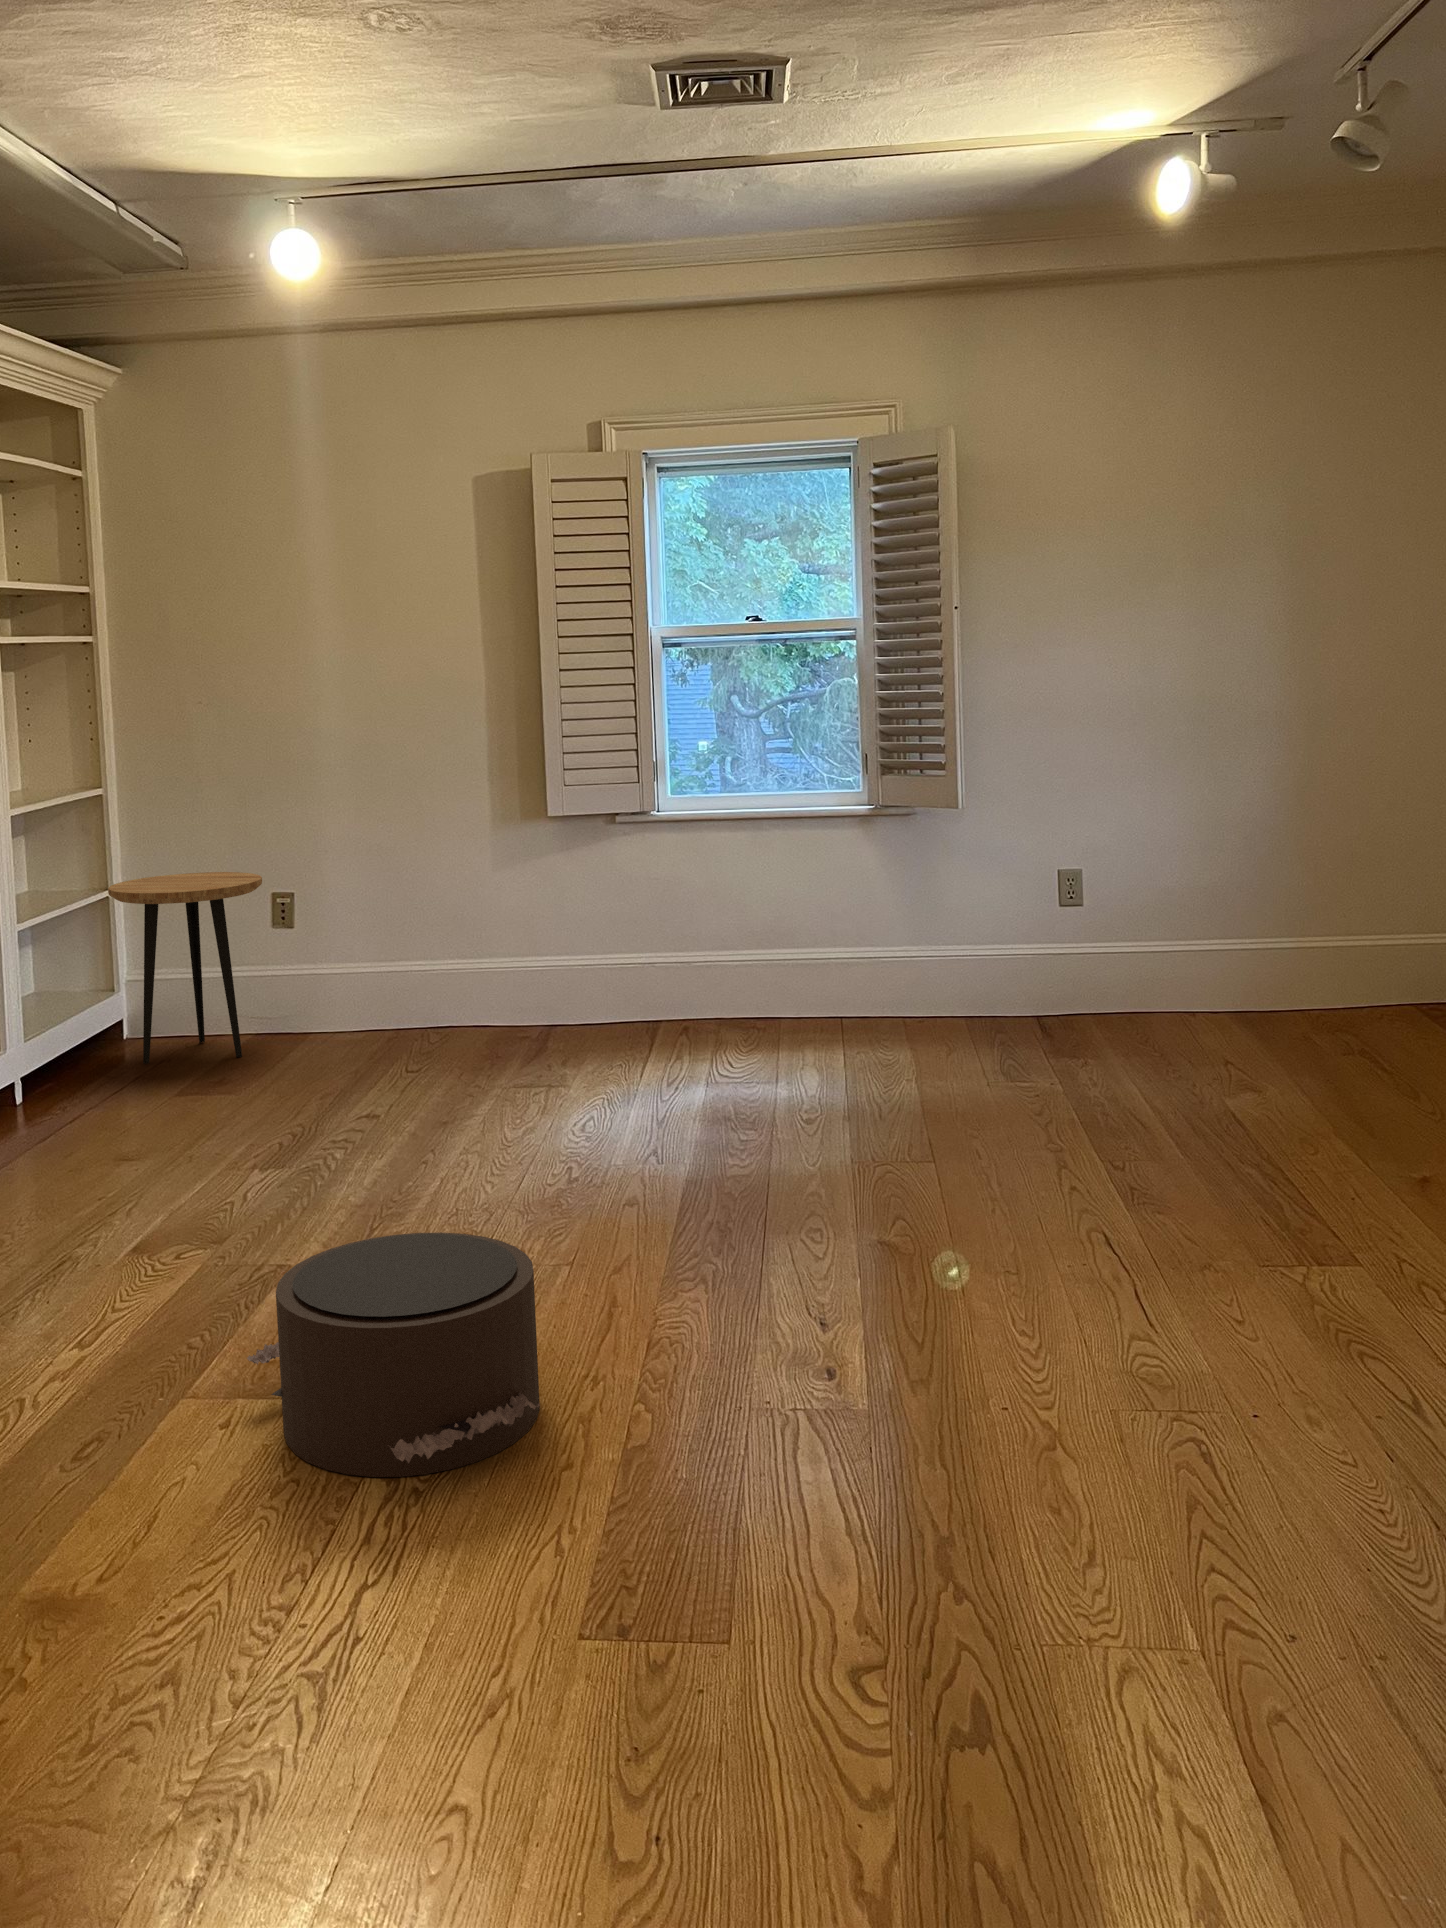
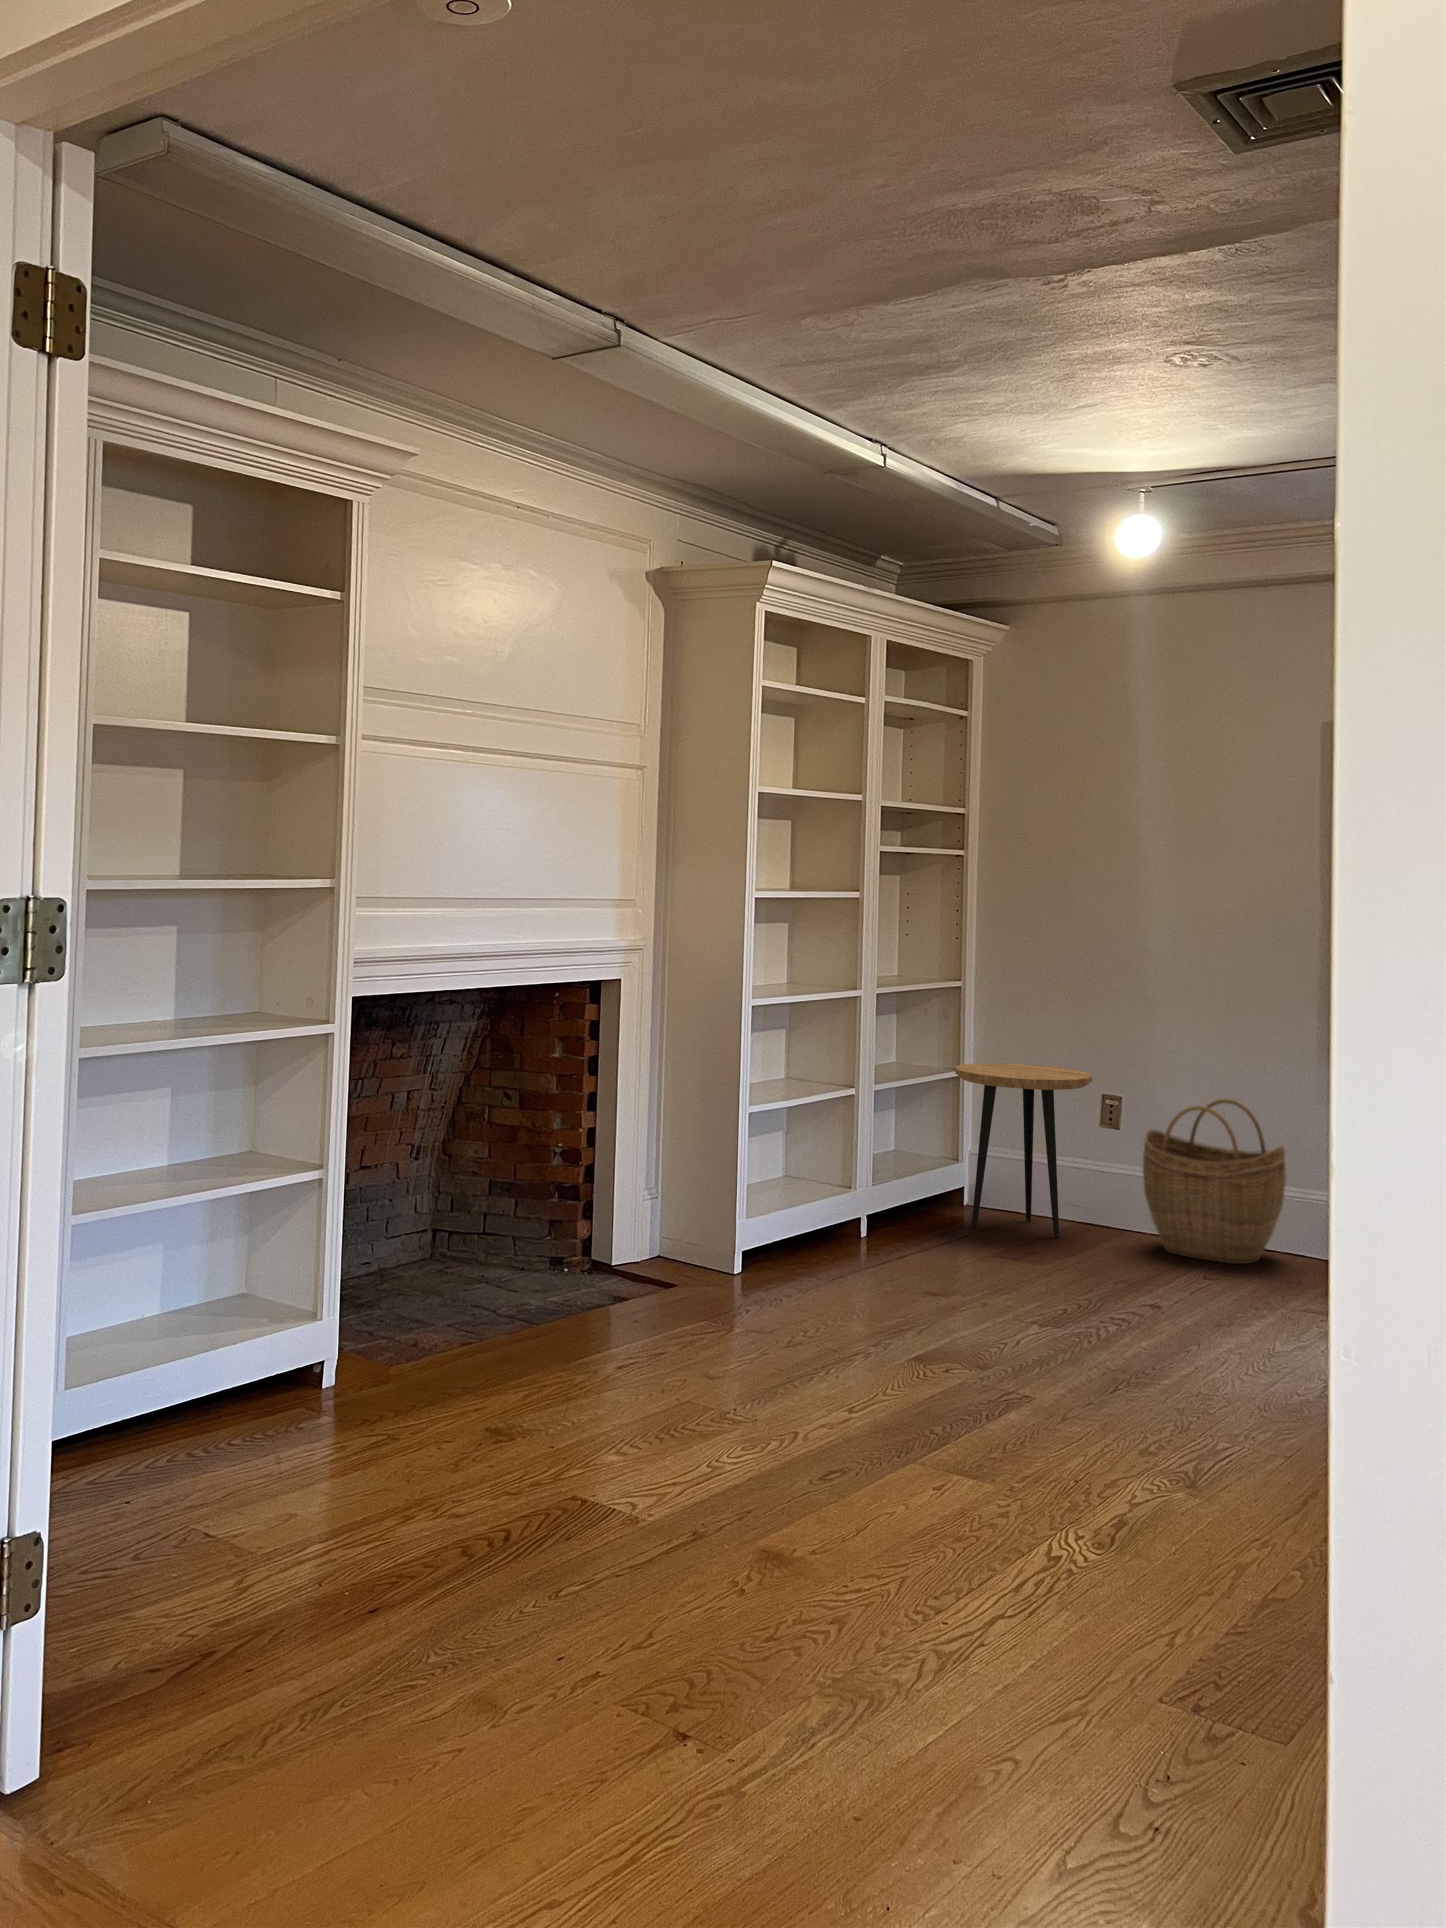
woven basket: none [325,881,466,1051] -> present [1143,1099,1286,1264]
pouf: present [247,1232,540,1477] -> none [963,1370,1206,1568]

